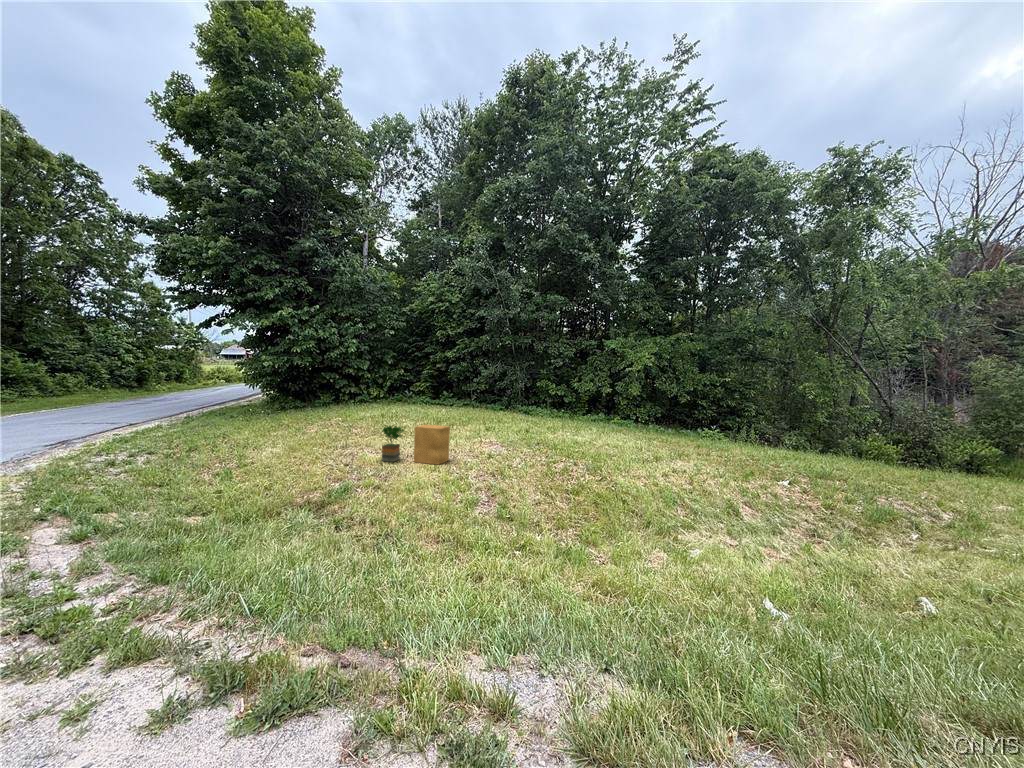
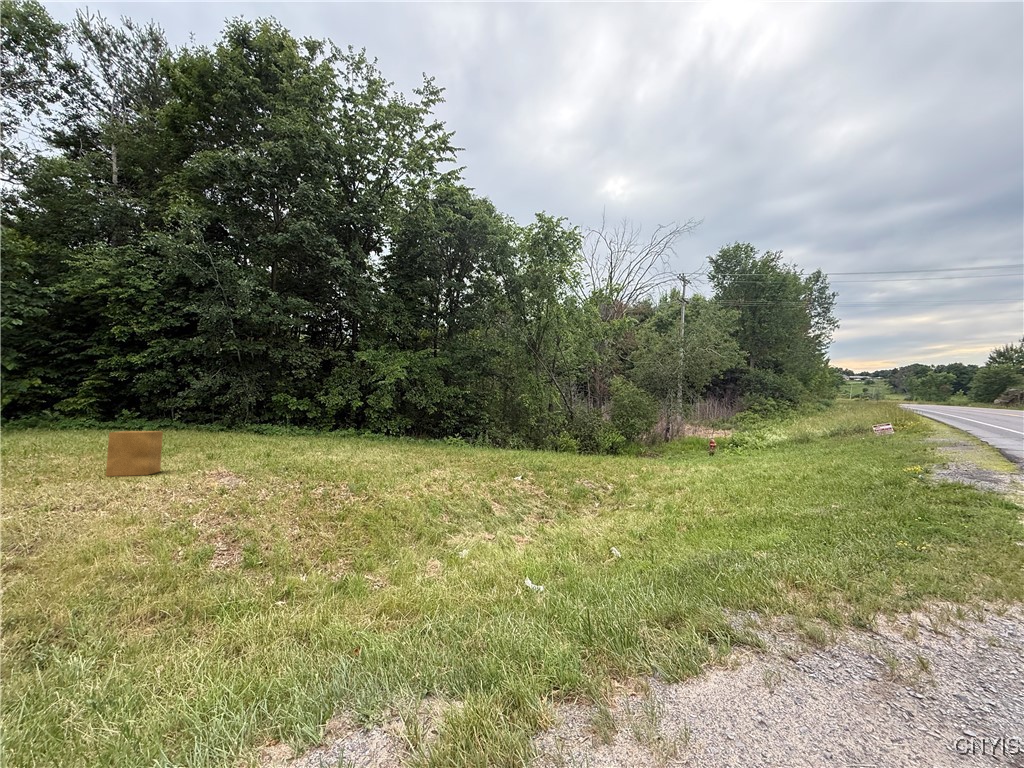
potted tree: present [382,426,404,462] -> none [49,433,90,479]

